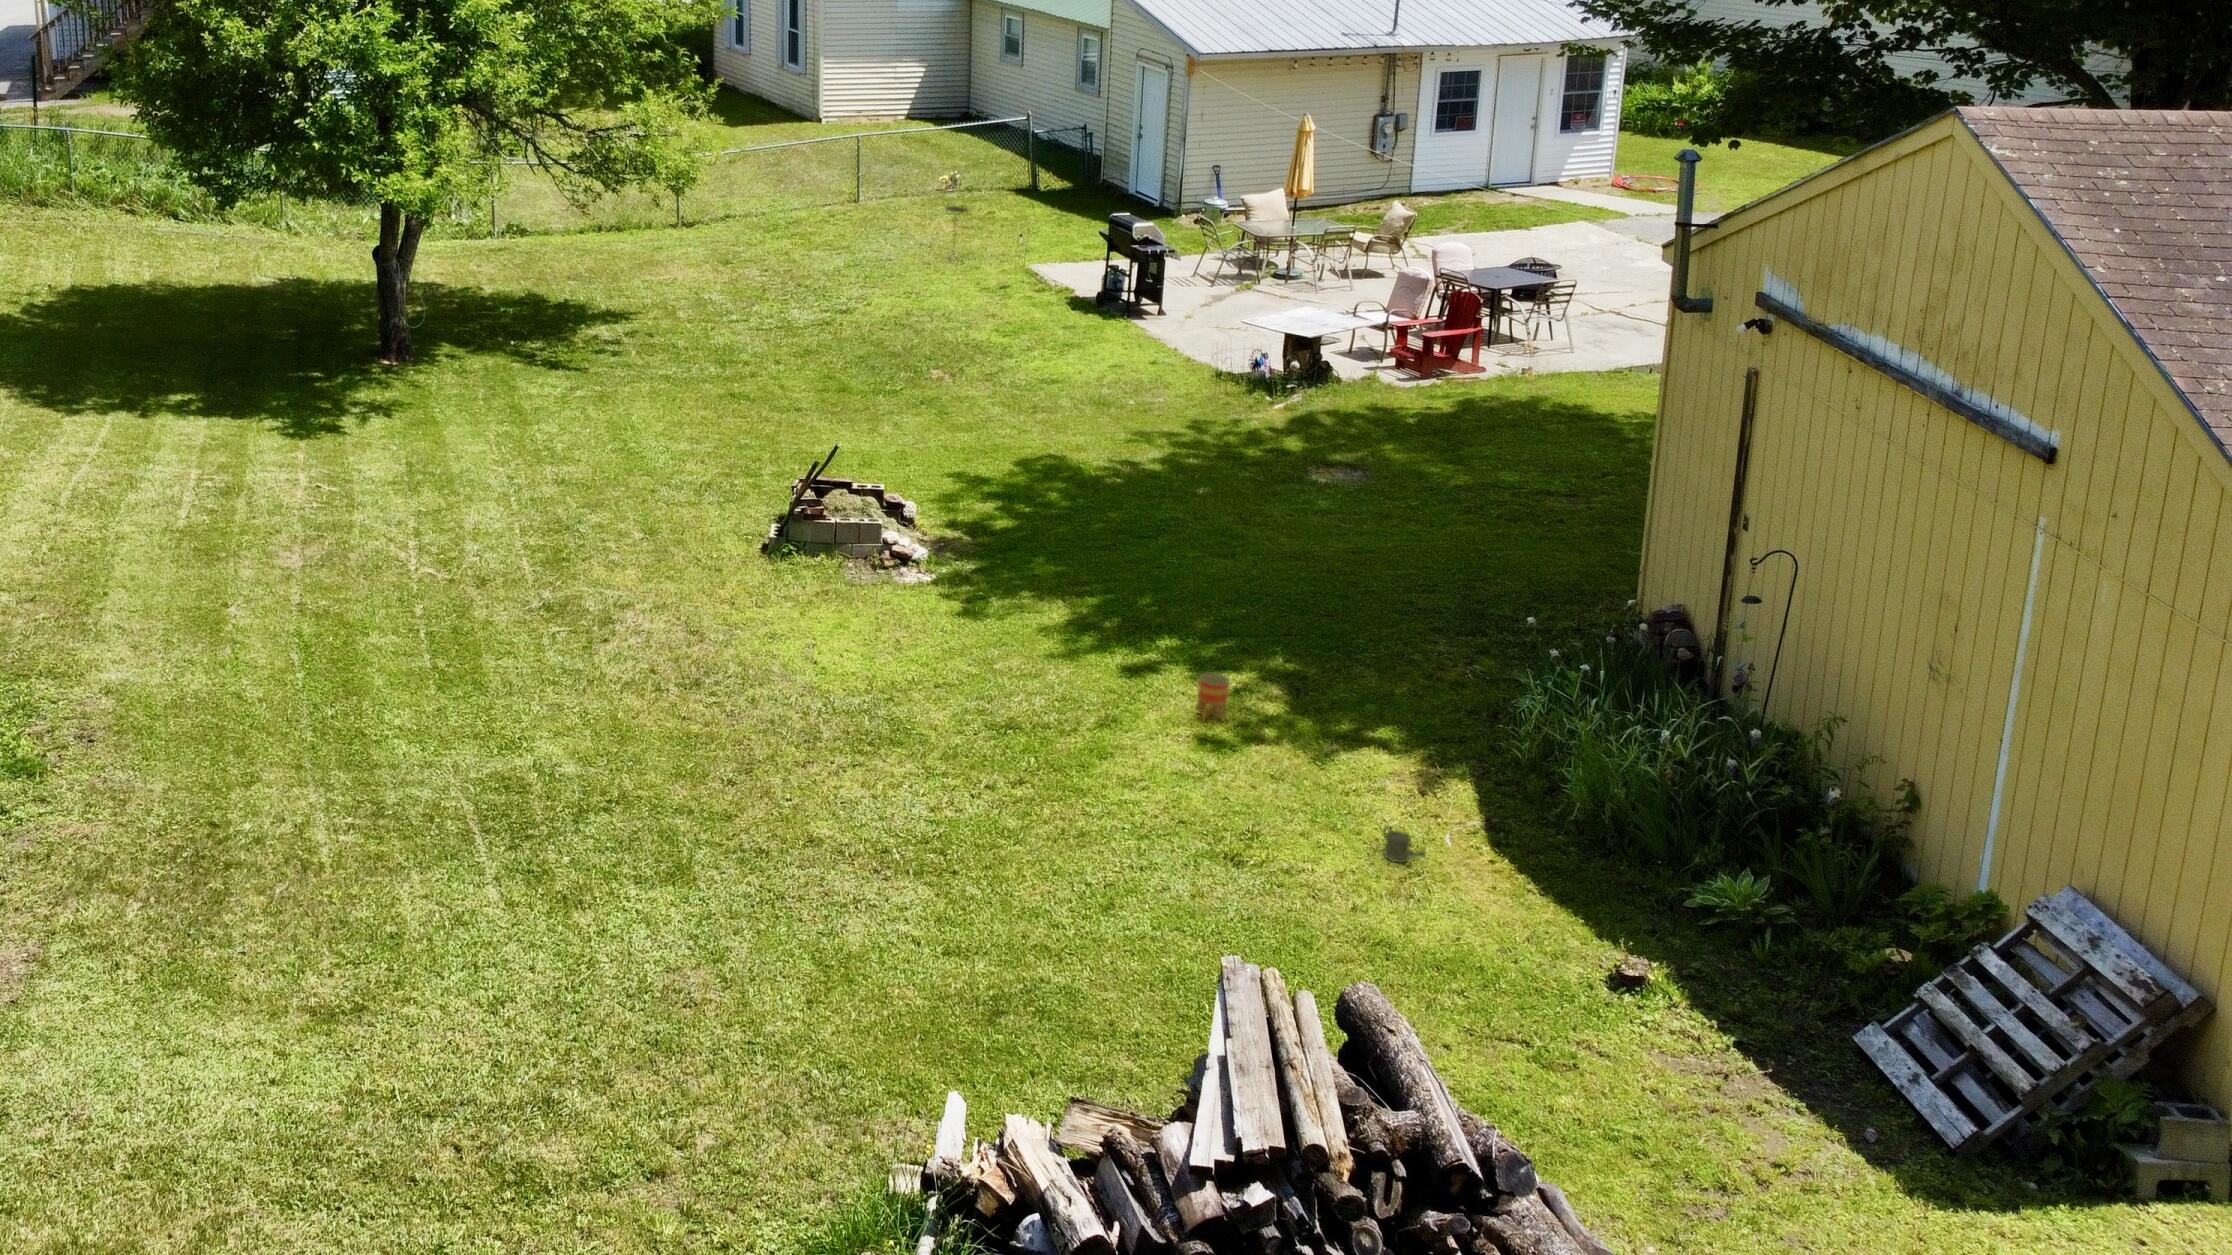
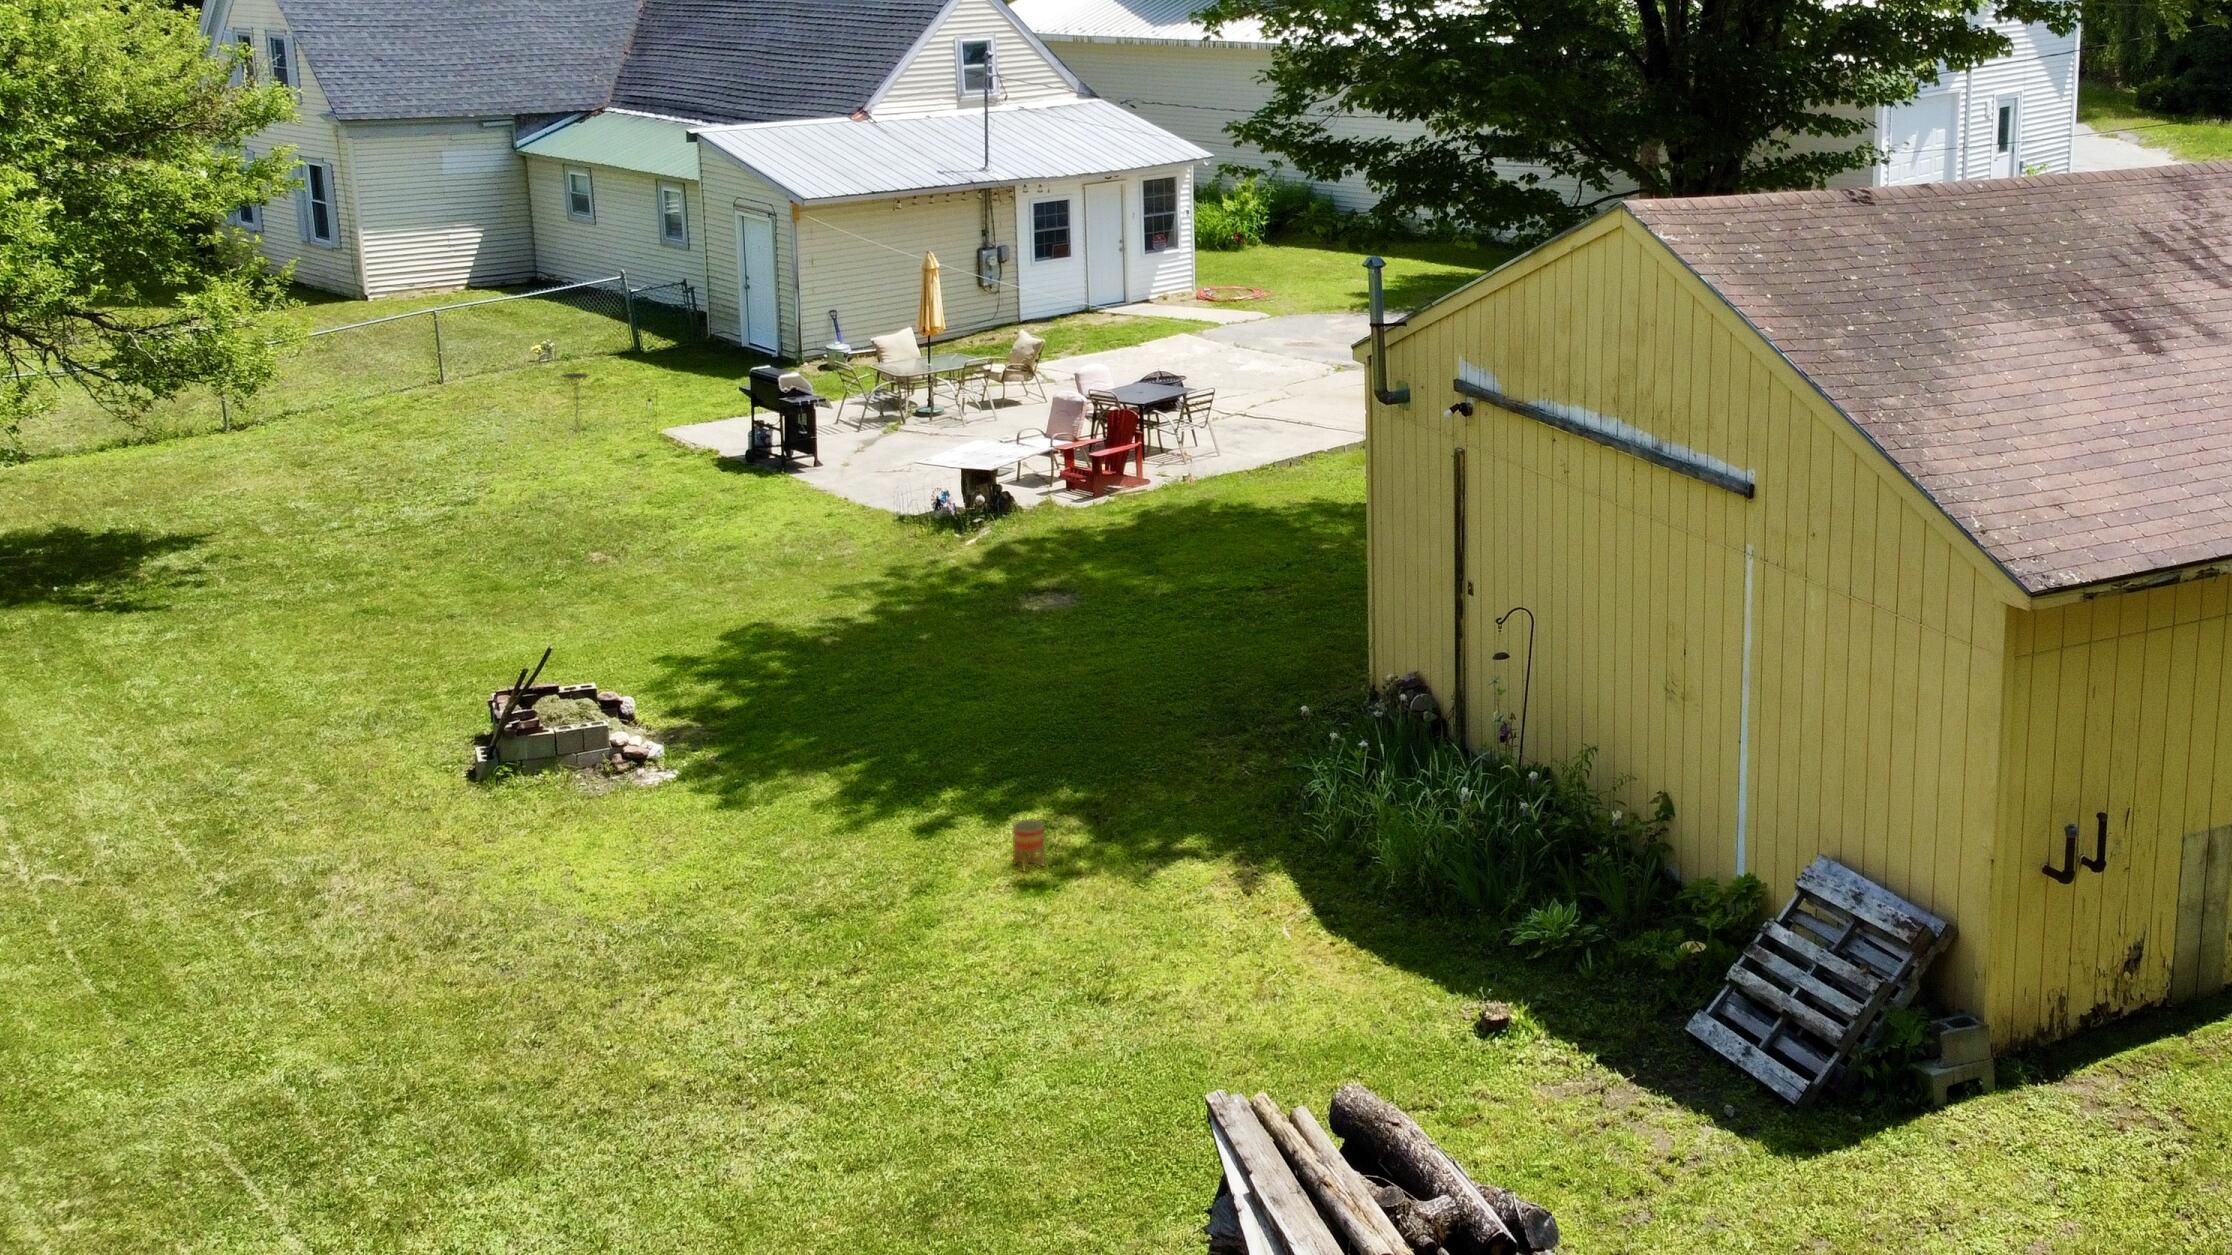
watering can: present [1383,826,1425,863] -> none [1237,935,1285,969]

